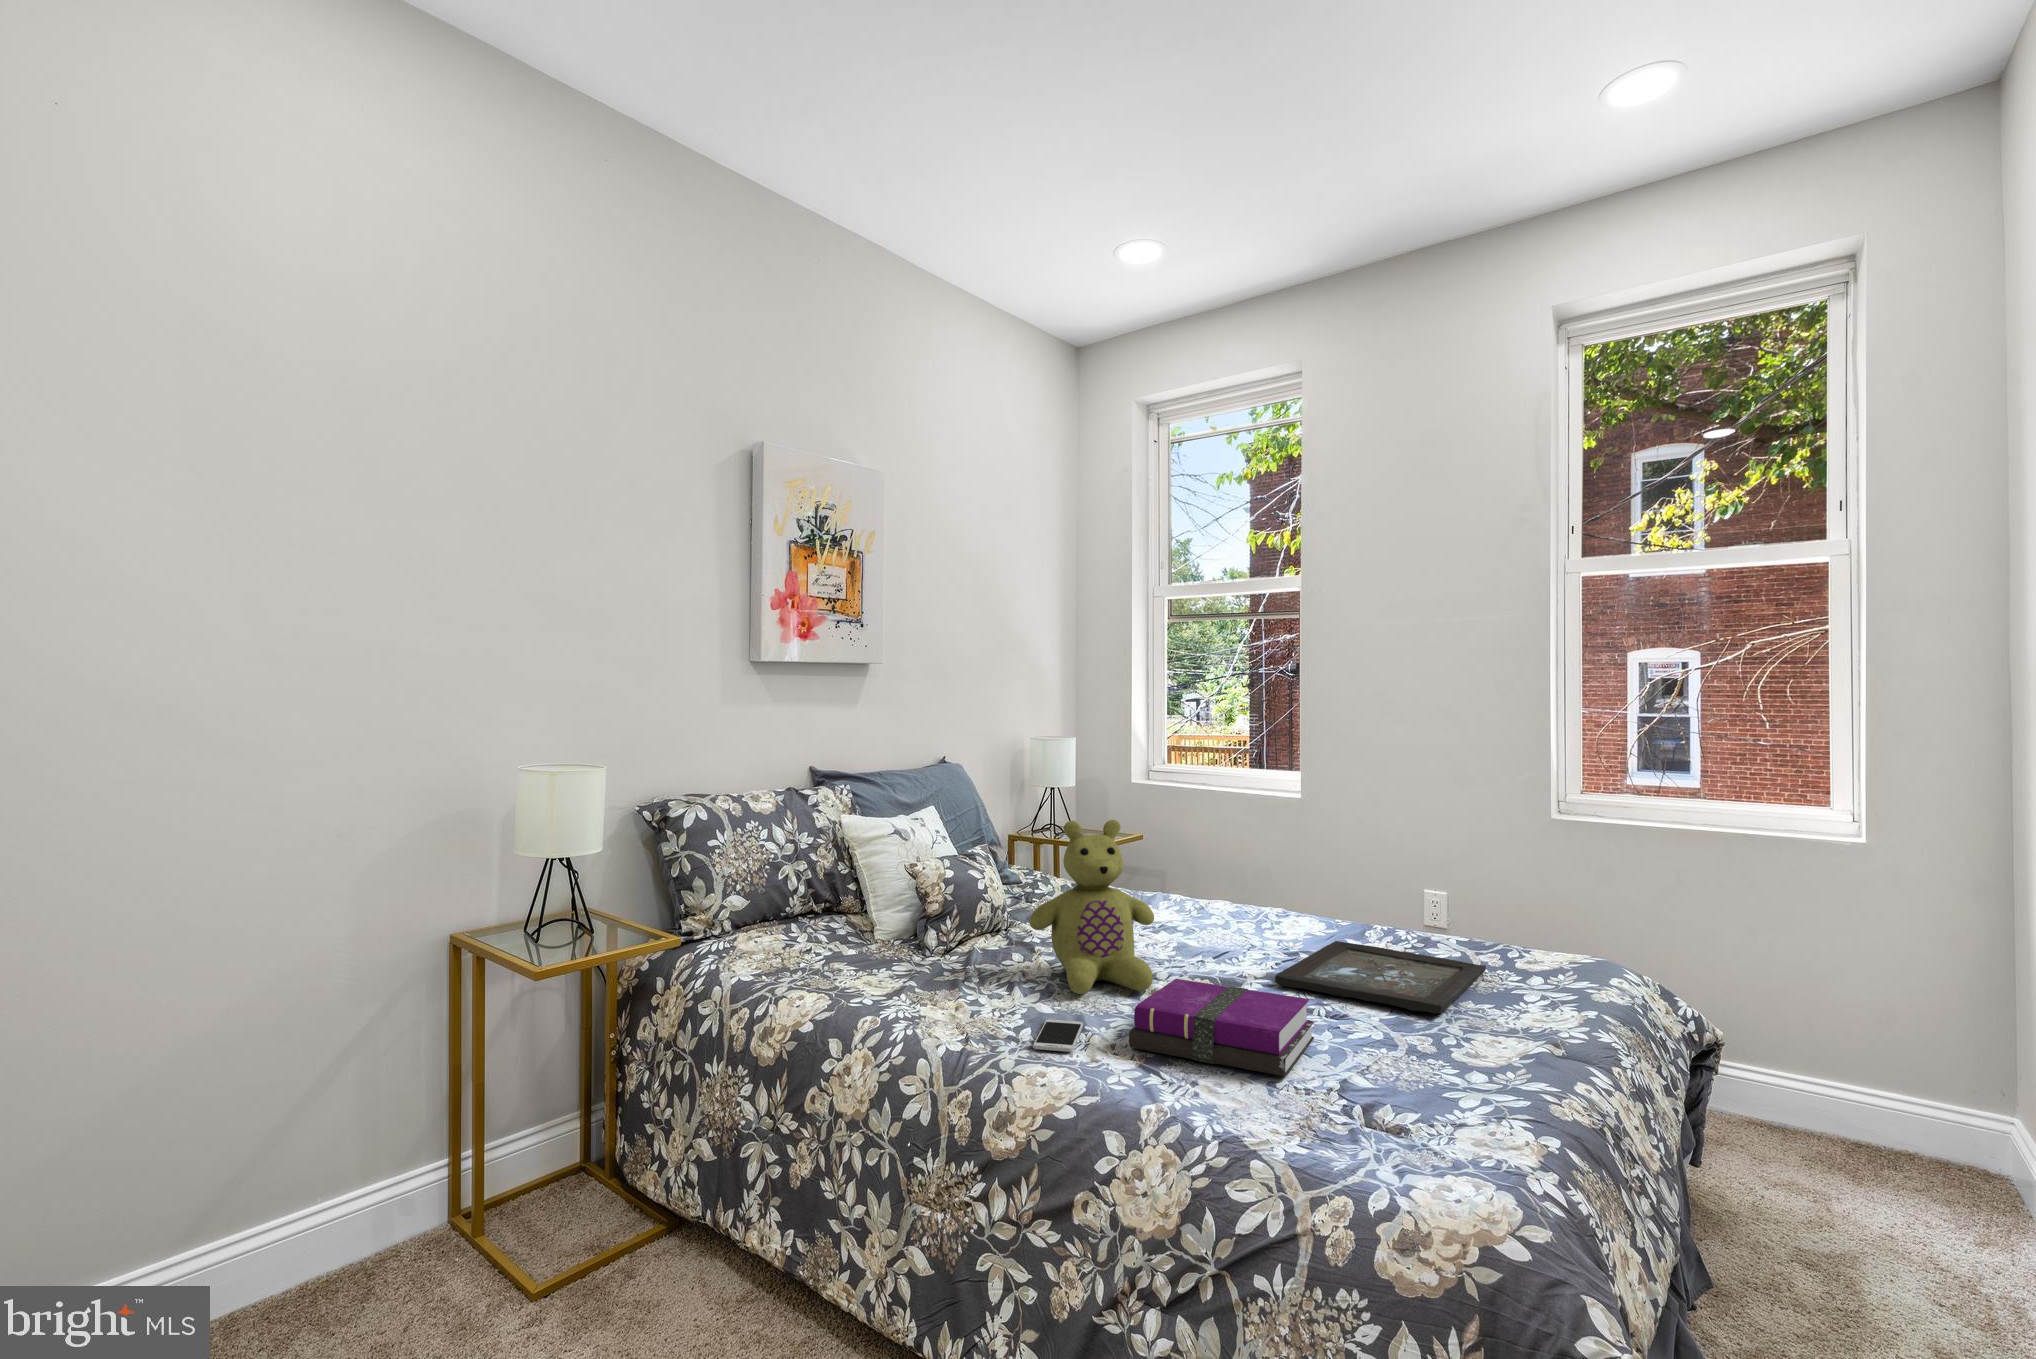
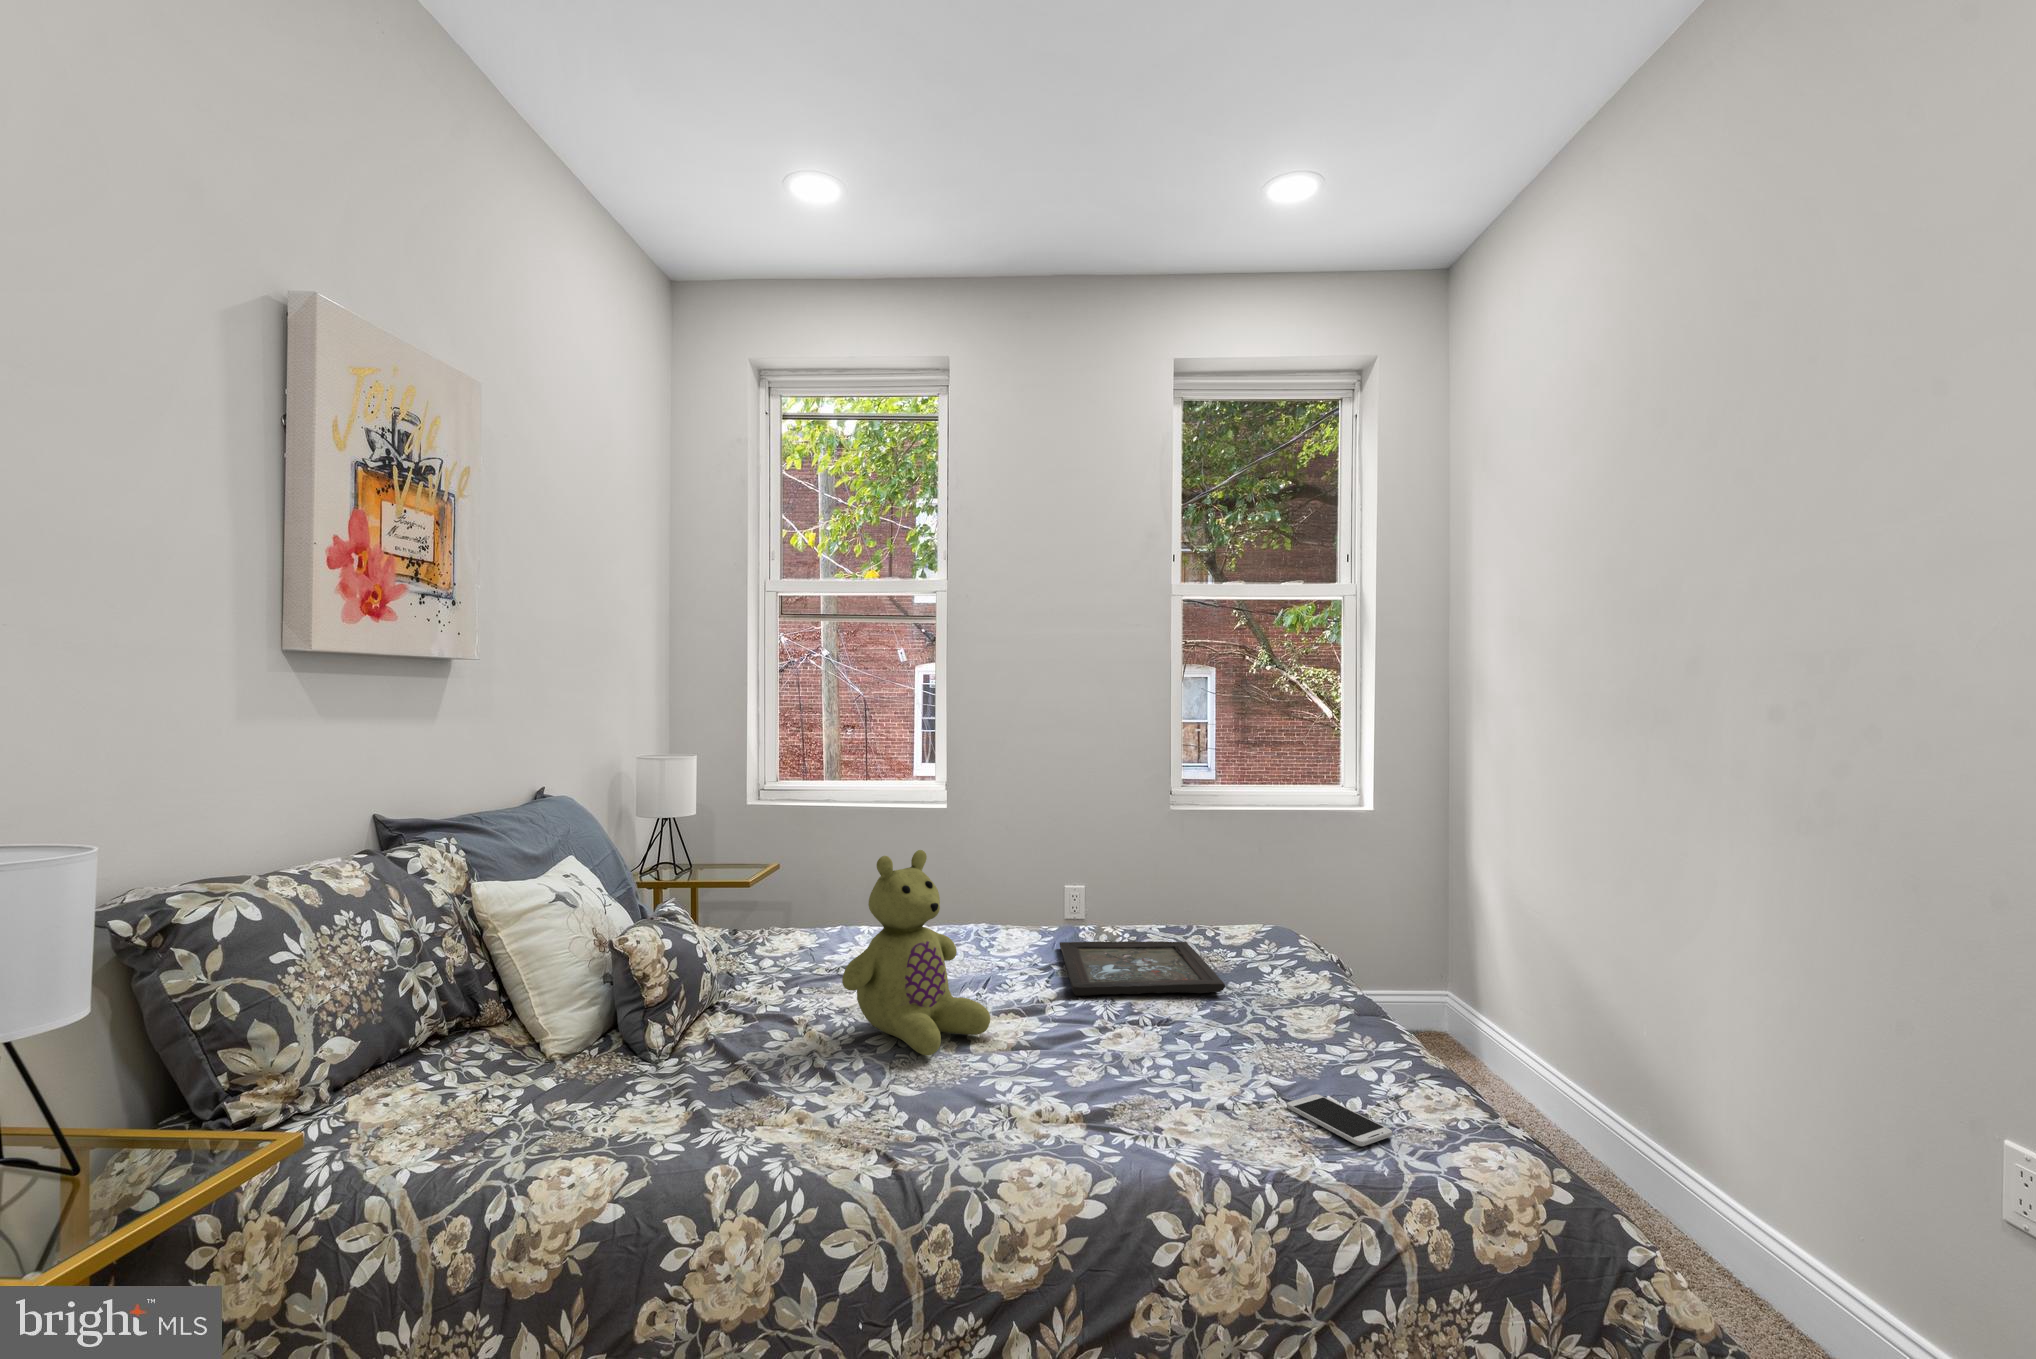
notebook: present [1129,979,1314,1076] -> none [1035,1003,1224,1103]
smartphone: present [1033,1019,1083,1052] -> present [1287,1094,1392,1146]

